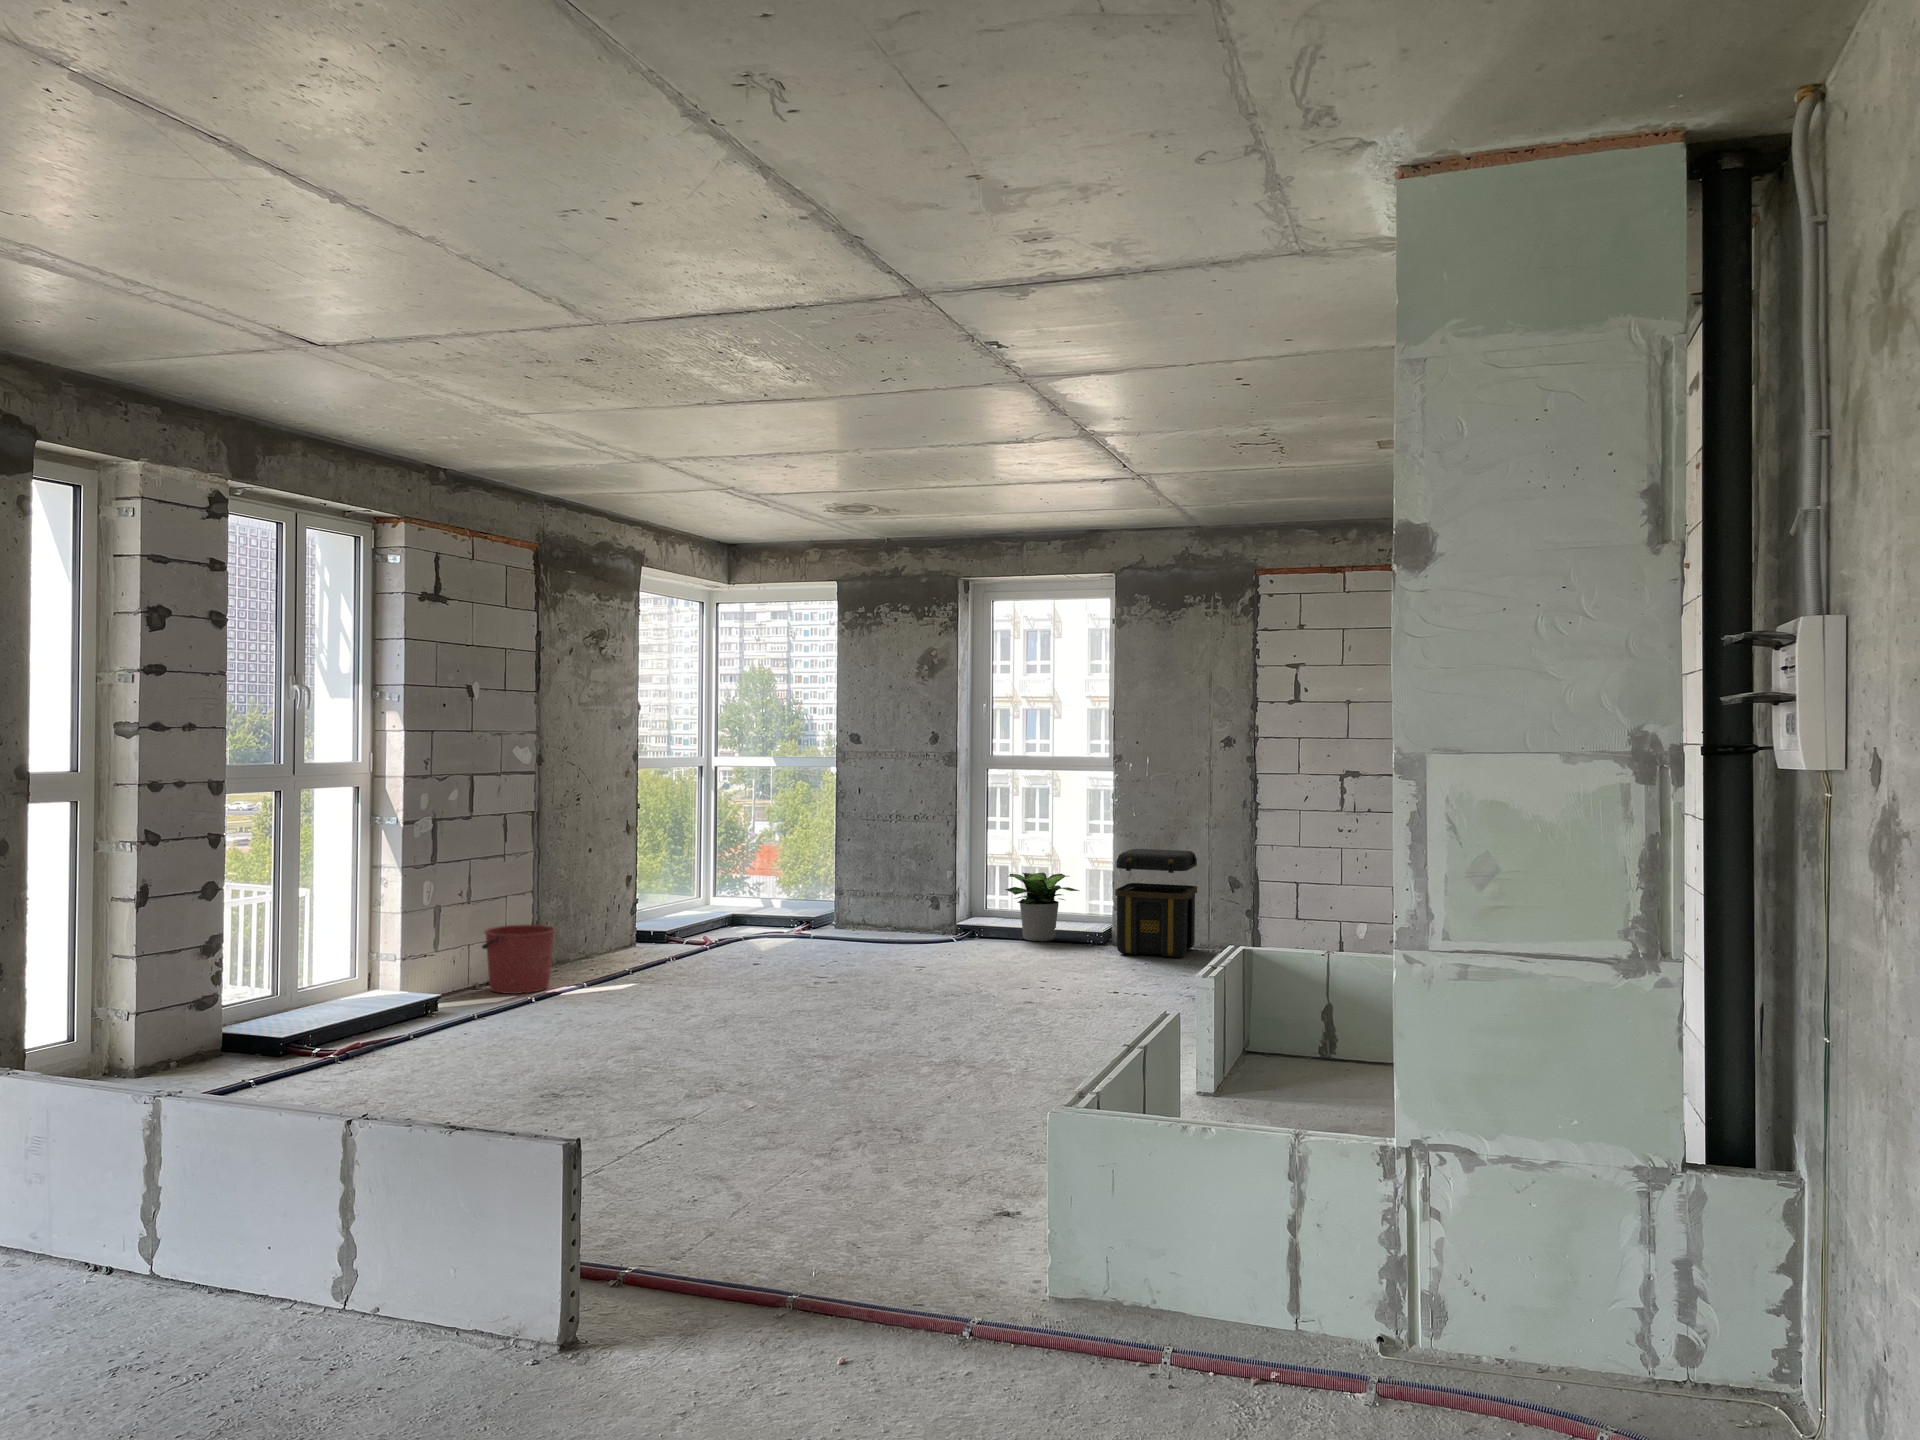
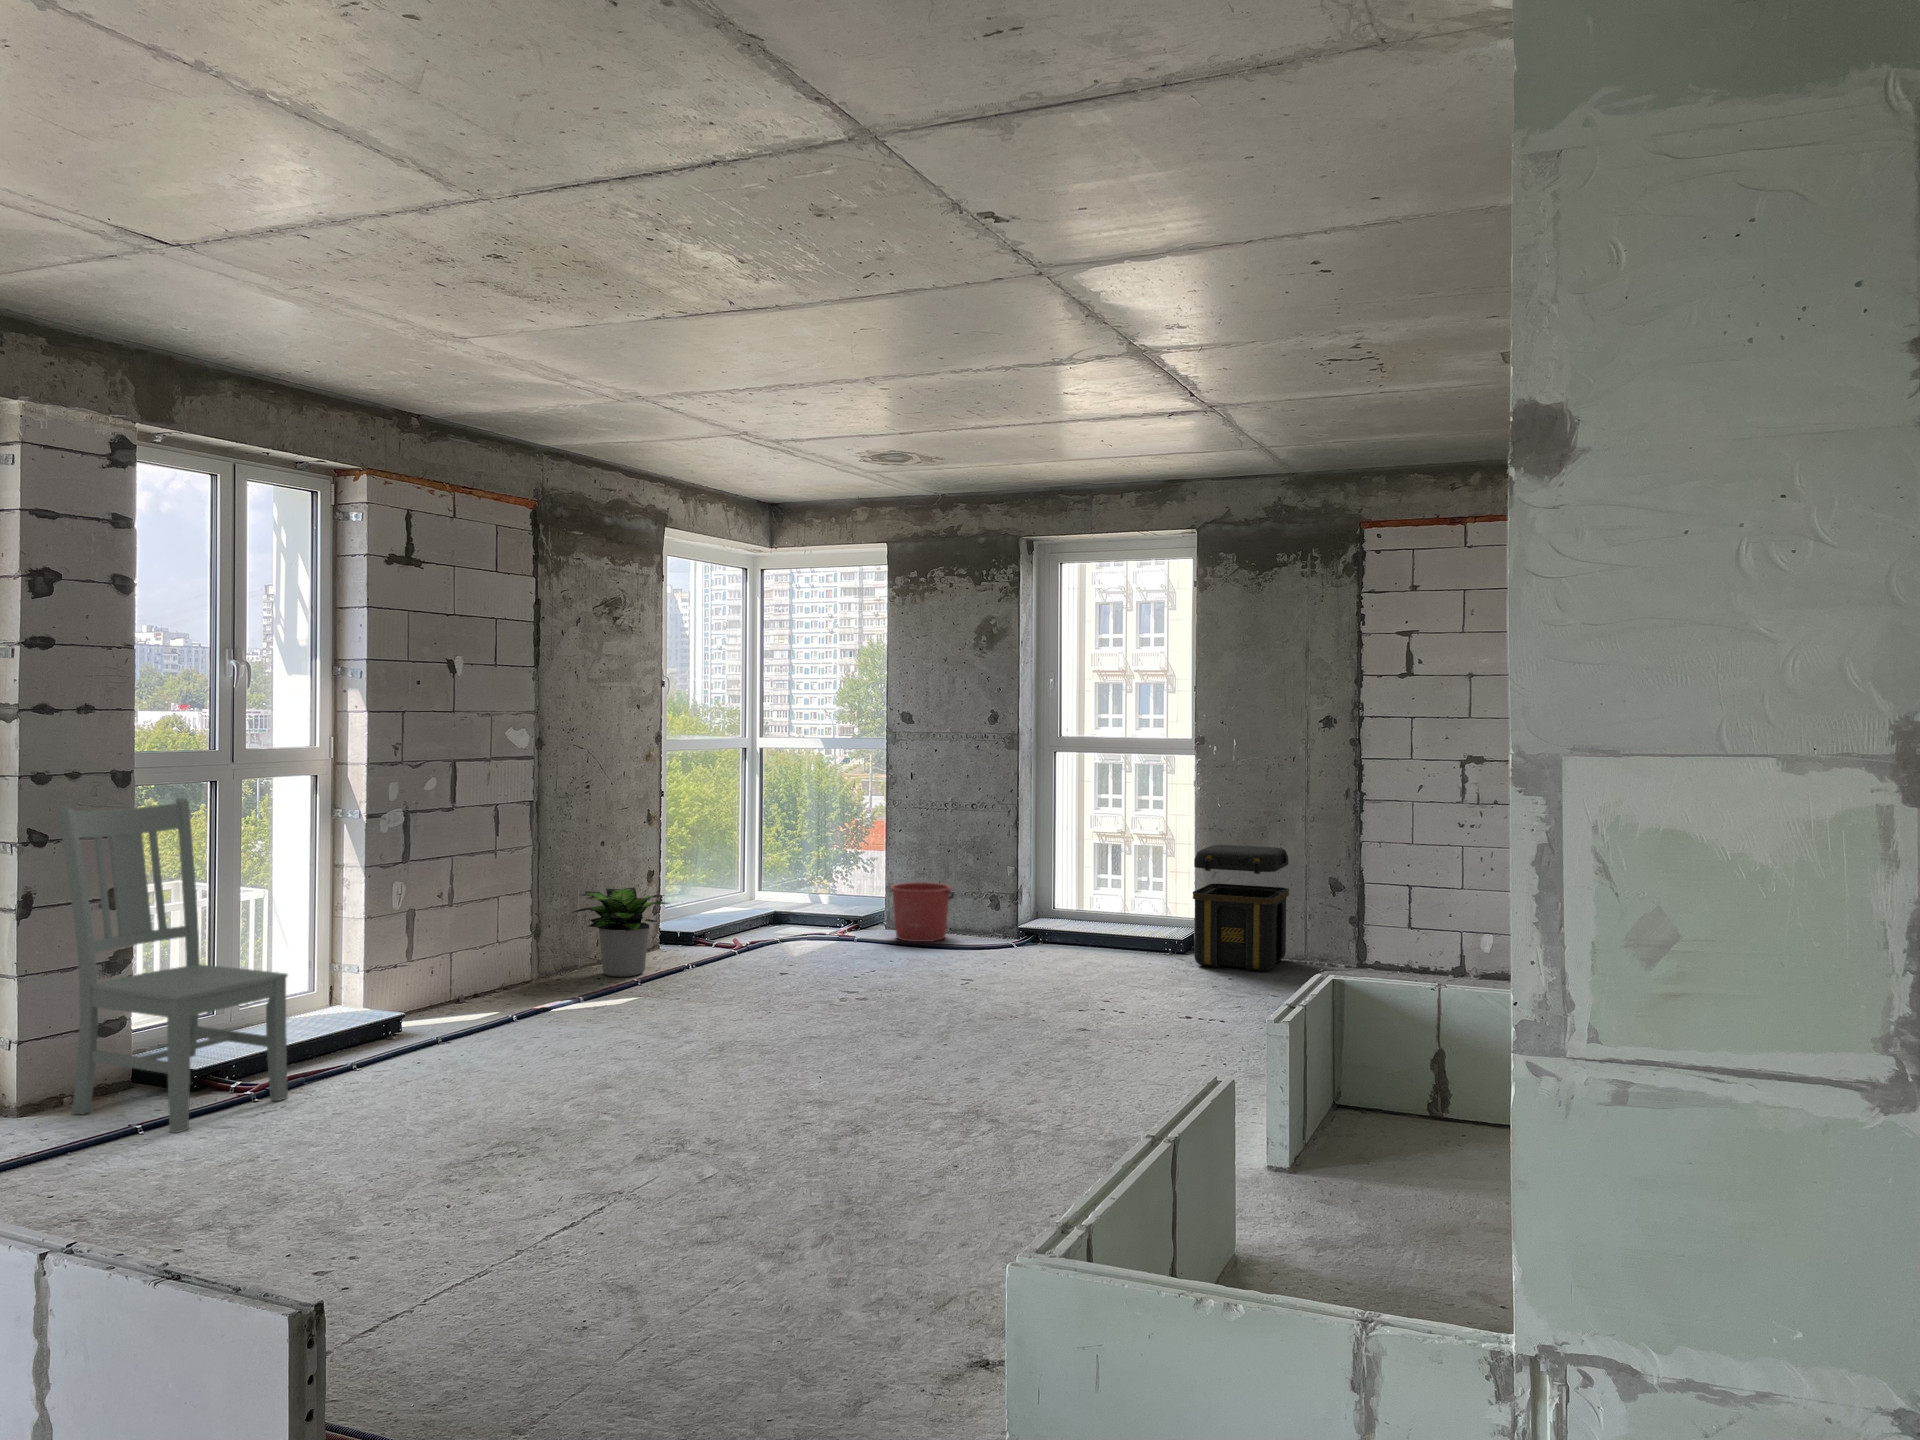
chair: none [171,805,366,1088] -> present [57,798,288,1133]
potted plant: present [1006,873,1079,941] -> present [572,887,667,977]
bucket: present [482,925,556,994] -> present [891,882,954,942]

